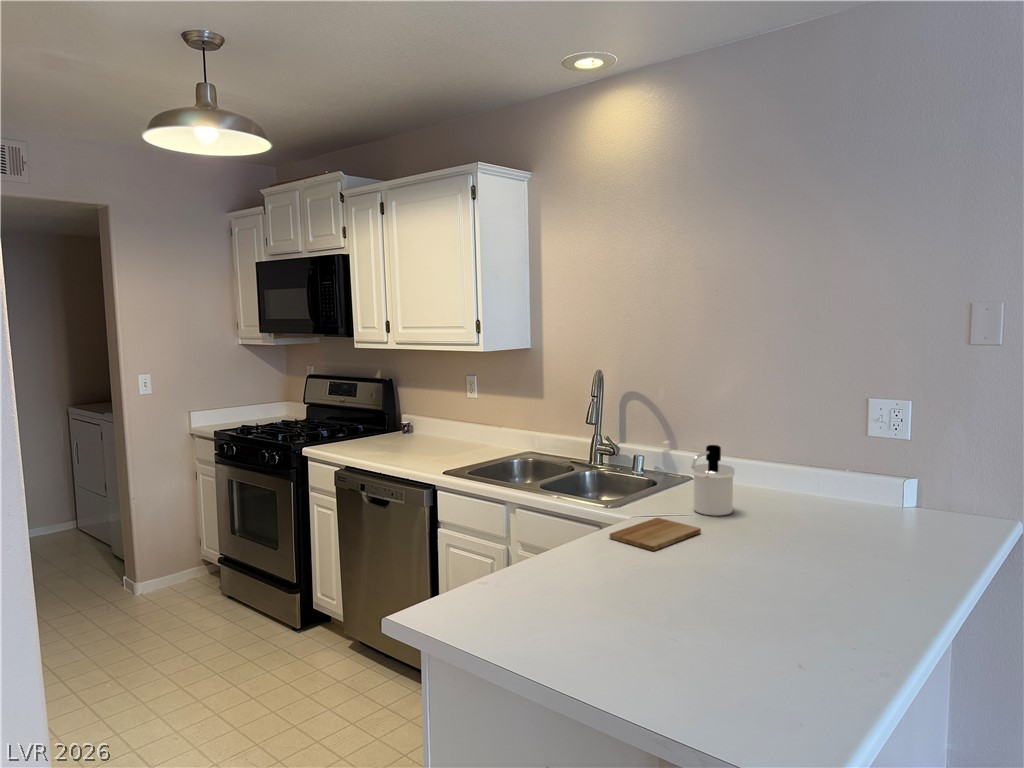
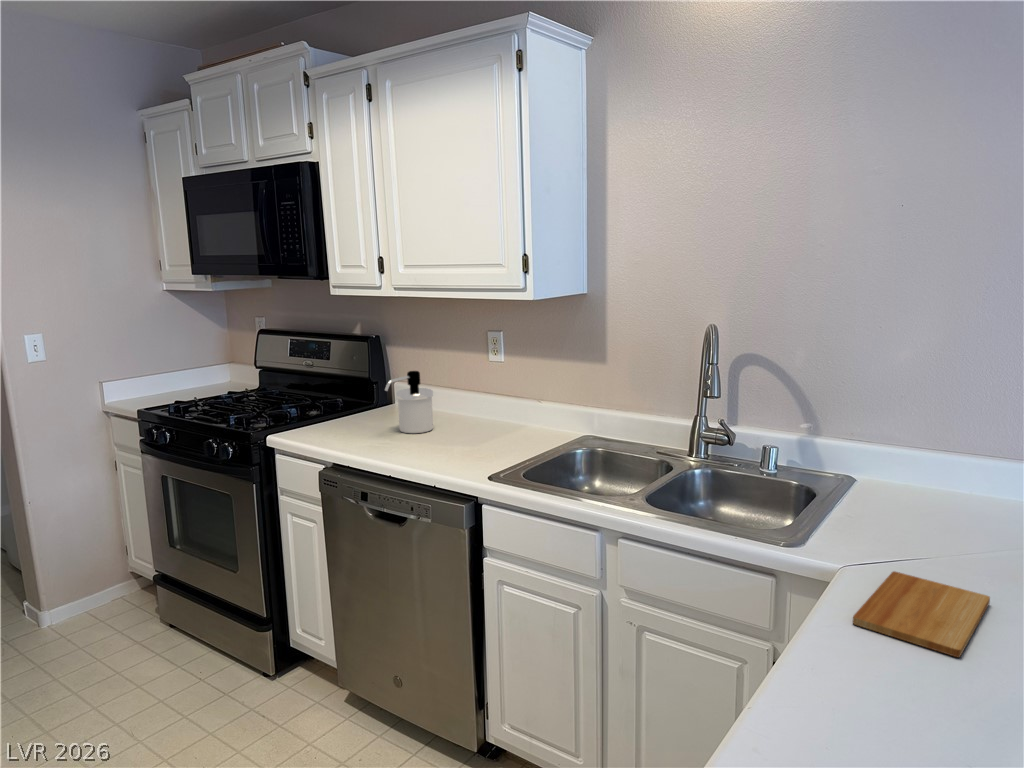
soap dispenser: present [691,445,735,516] -> present [385,371,433,433]

